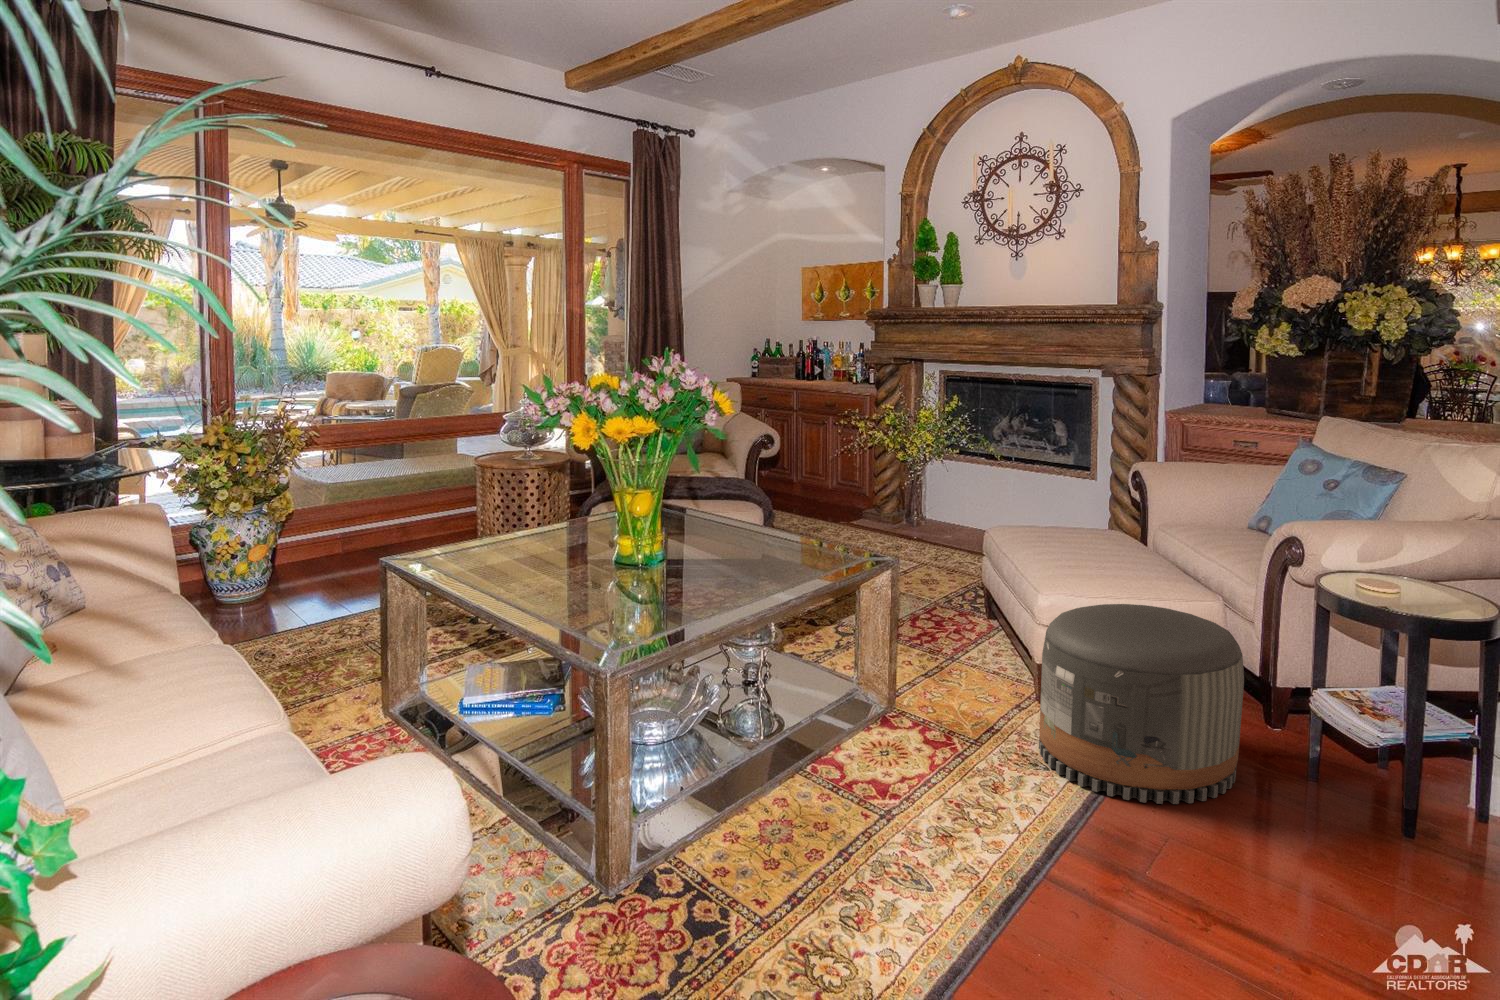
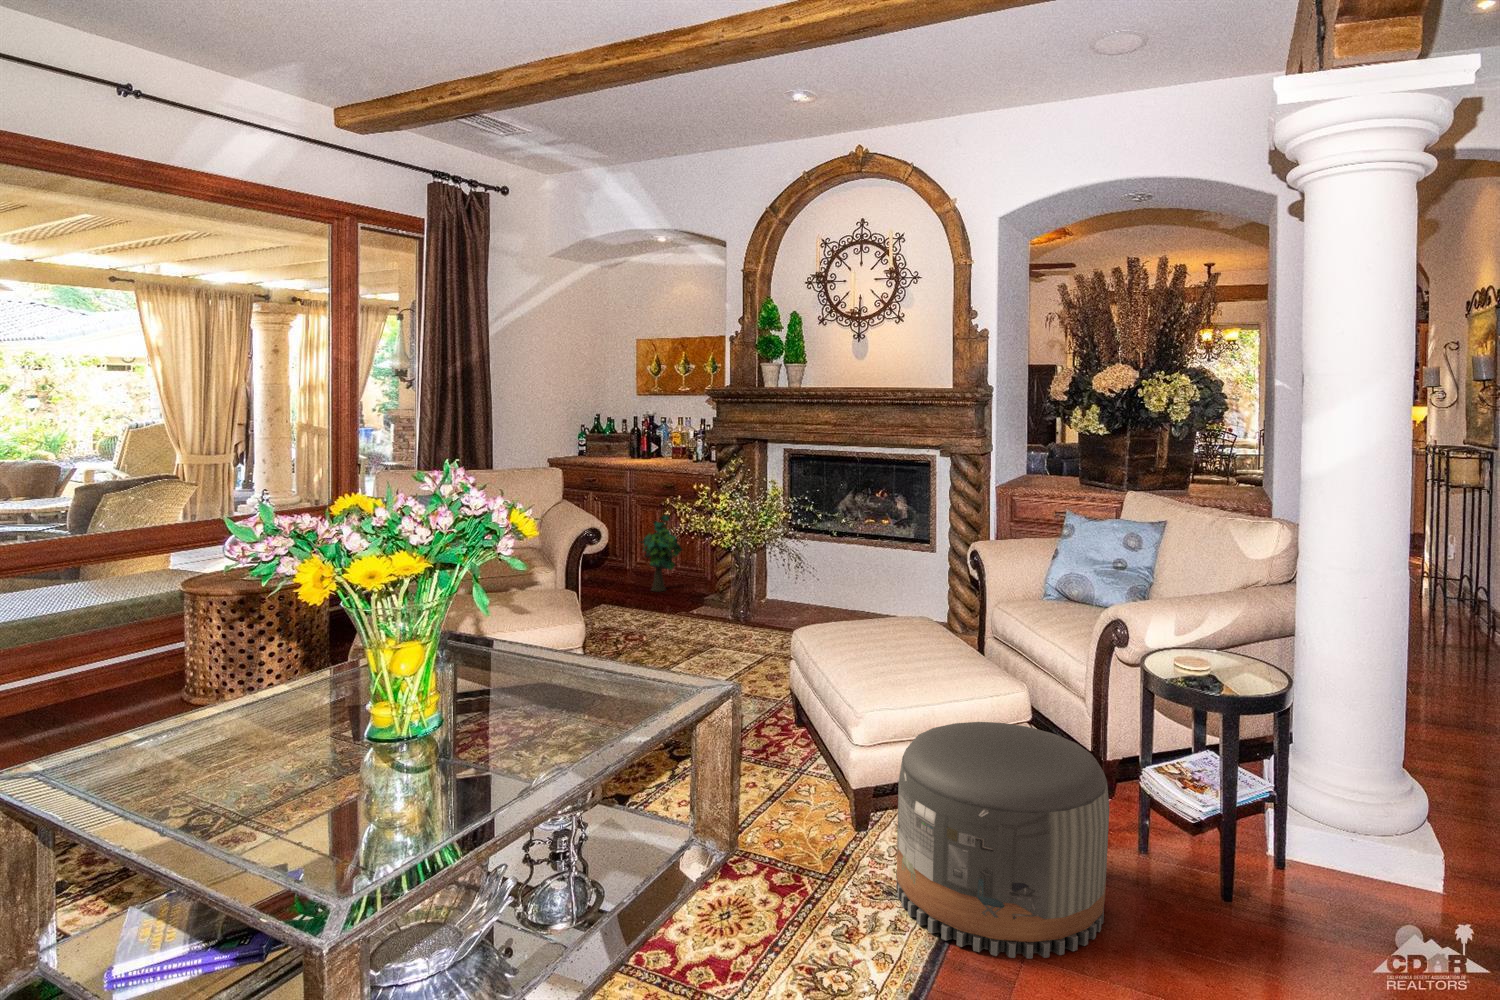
decorative plant: none [799,435,843,508] -> present [639,515,682,592]

